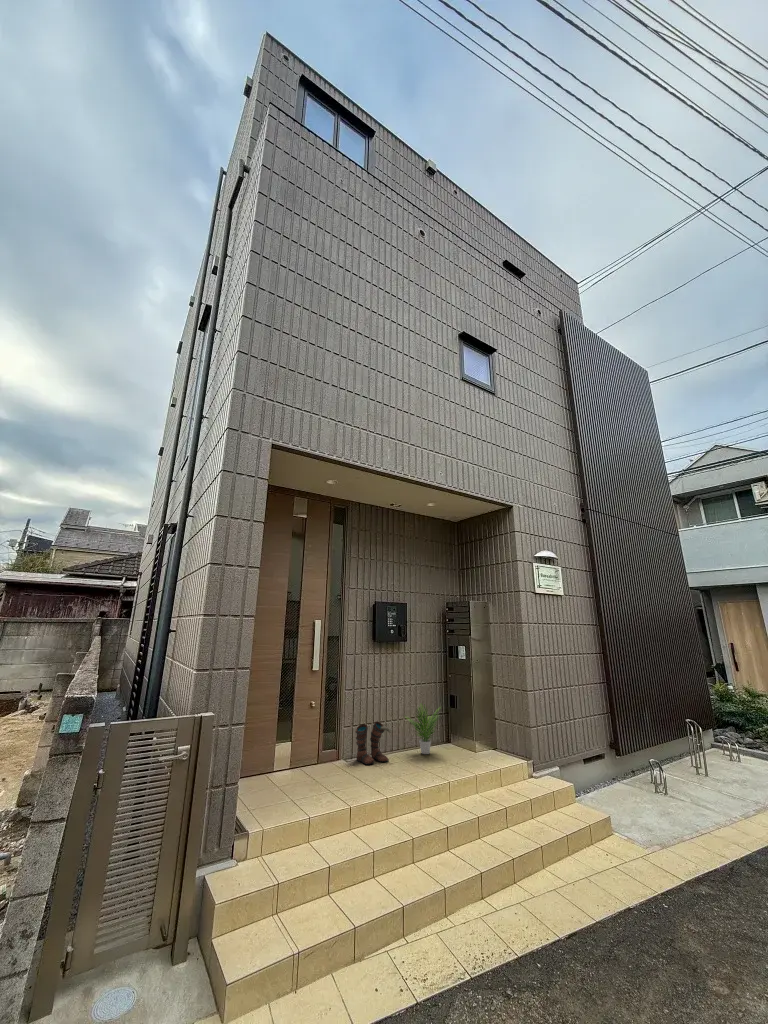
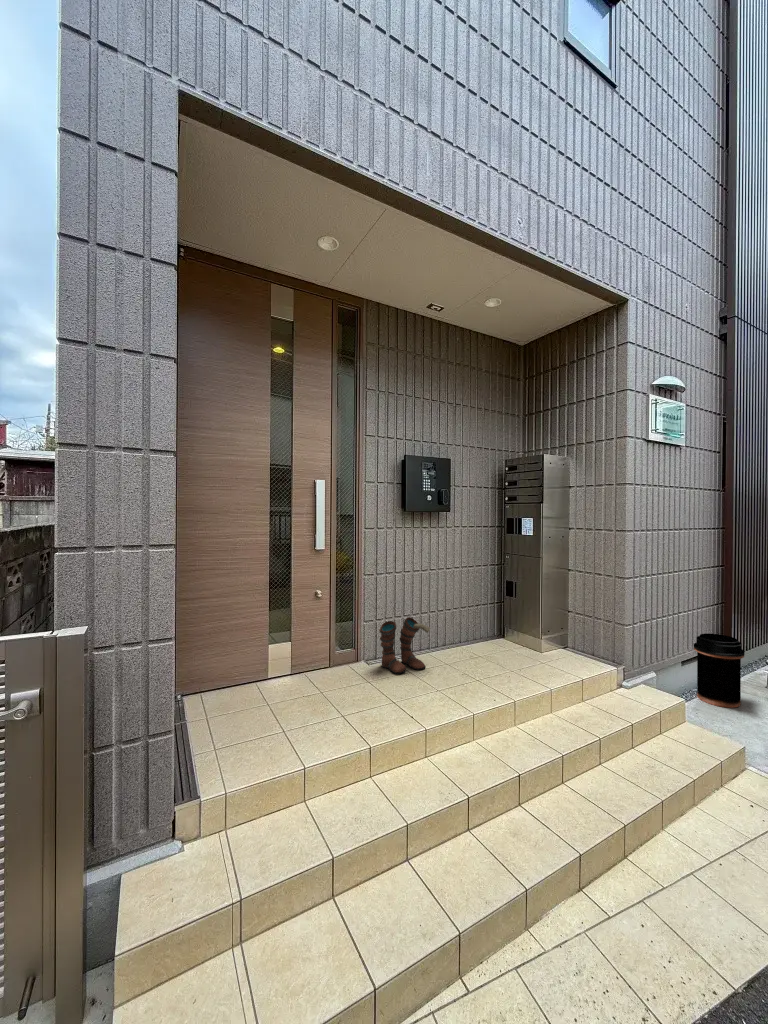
potted plant: present [408,704,438,754] -> none [444,591,500,657]
trash can: none [590,737,628,797] -> present [694,633,745,708]

